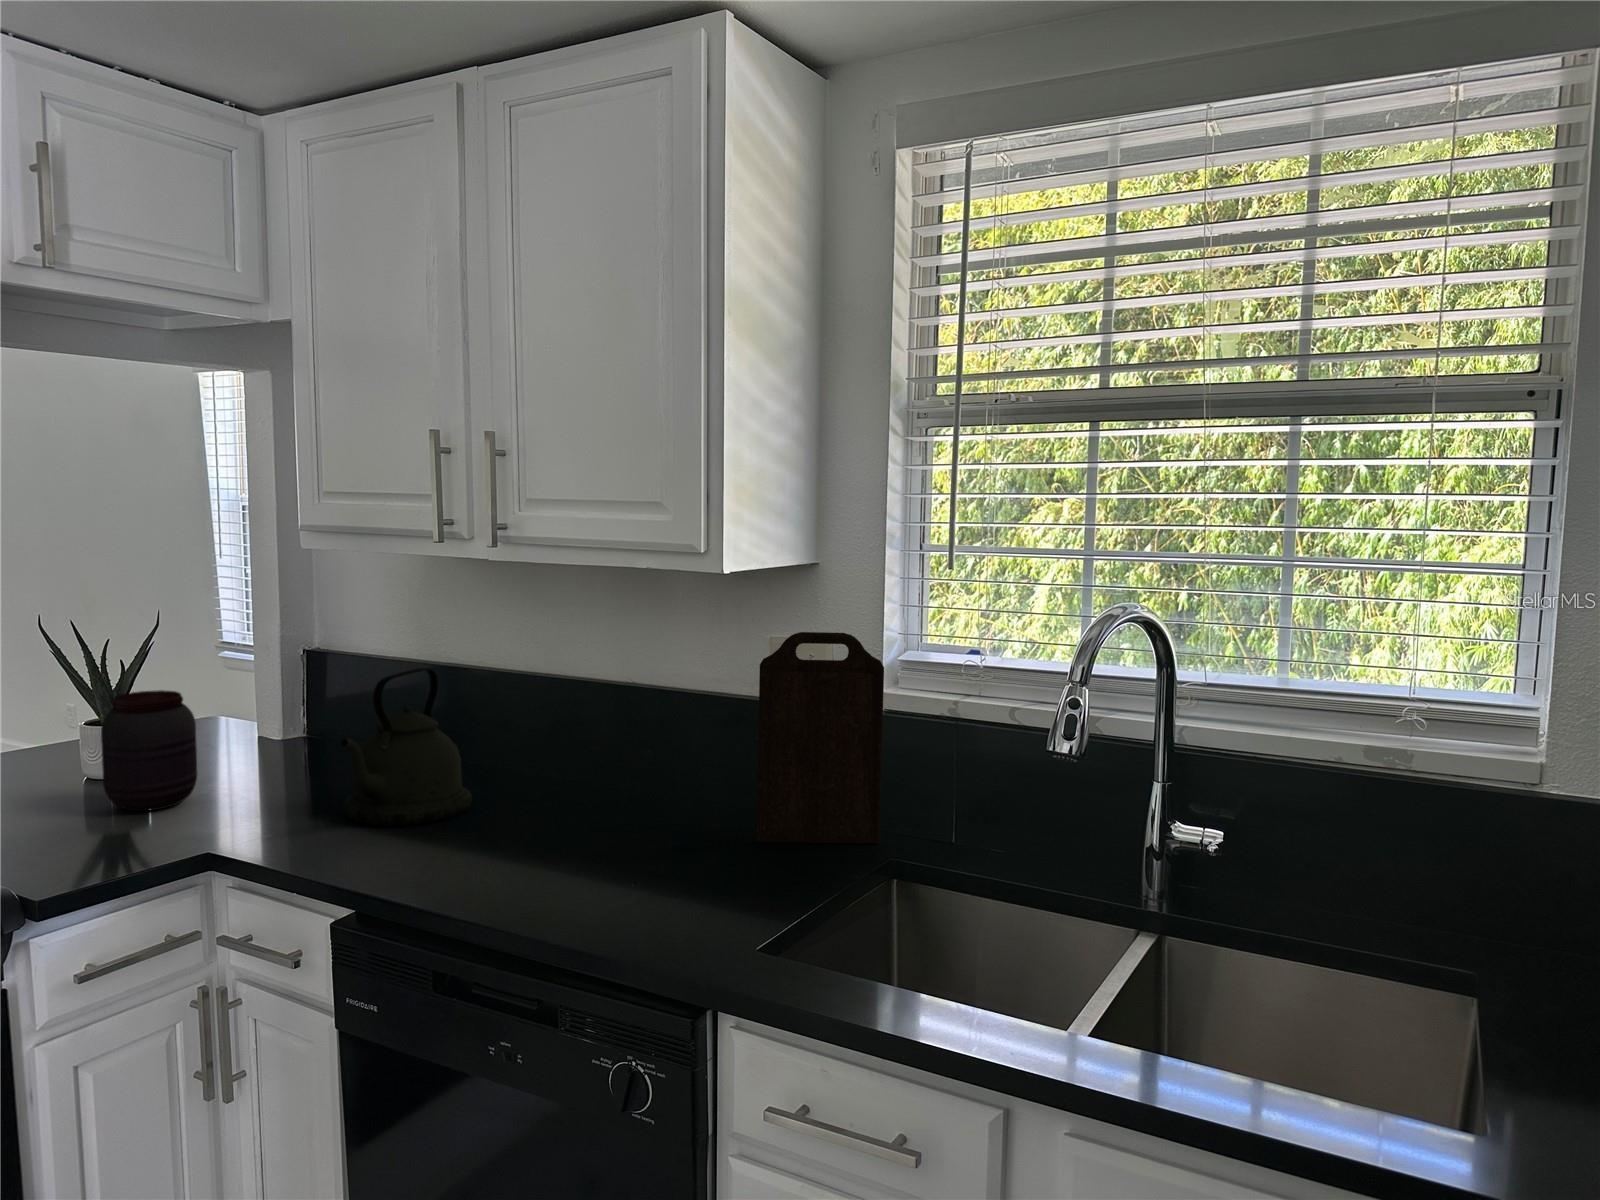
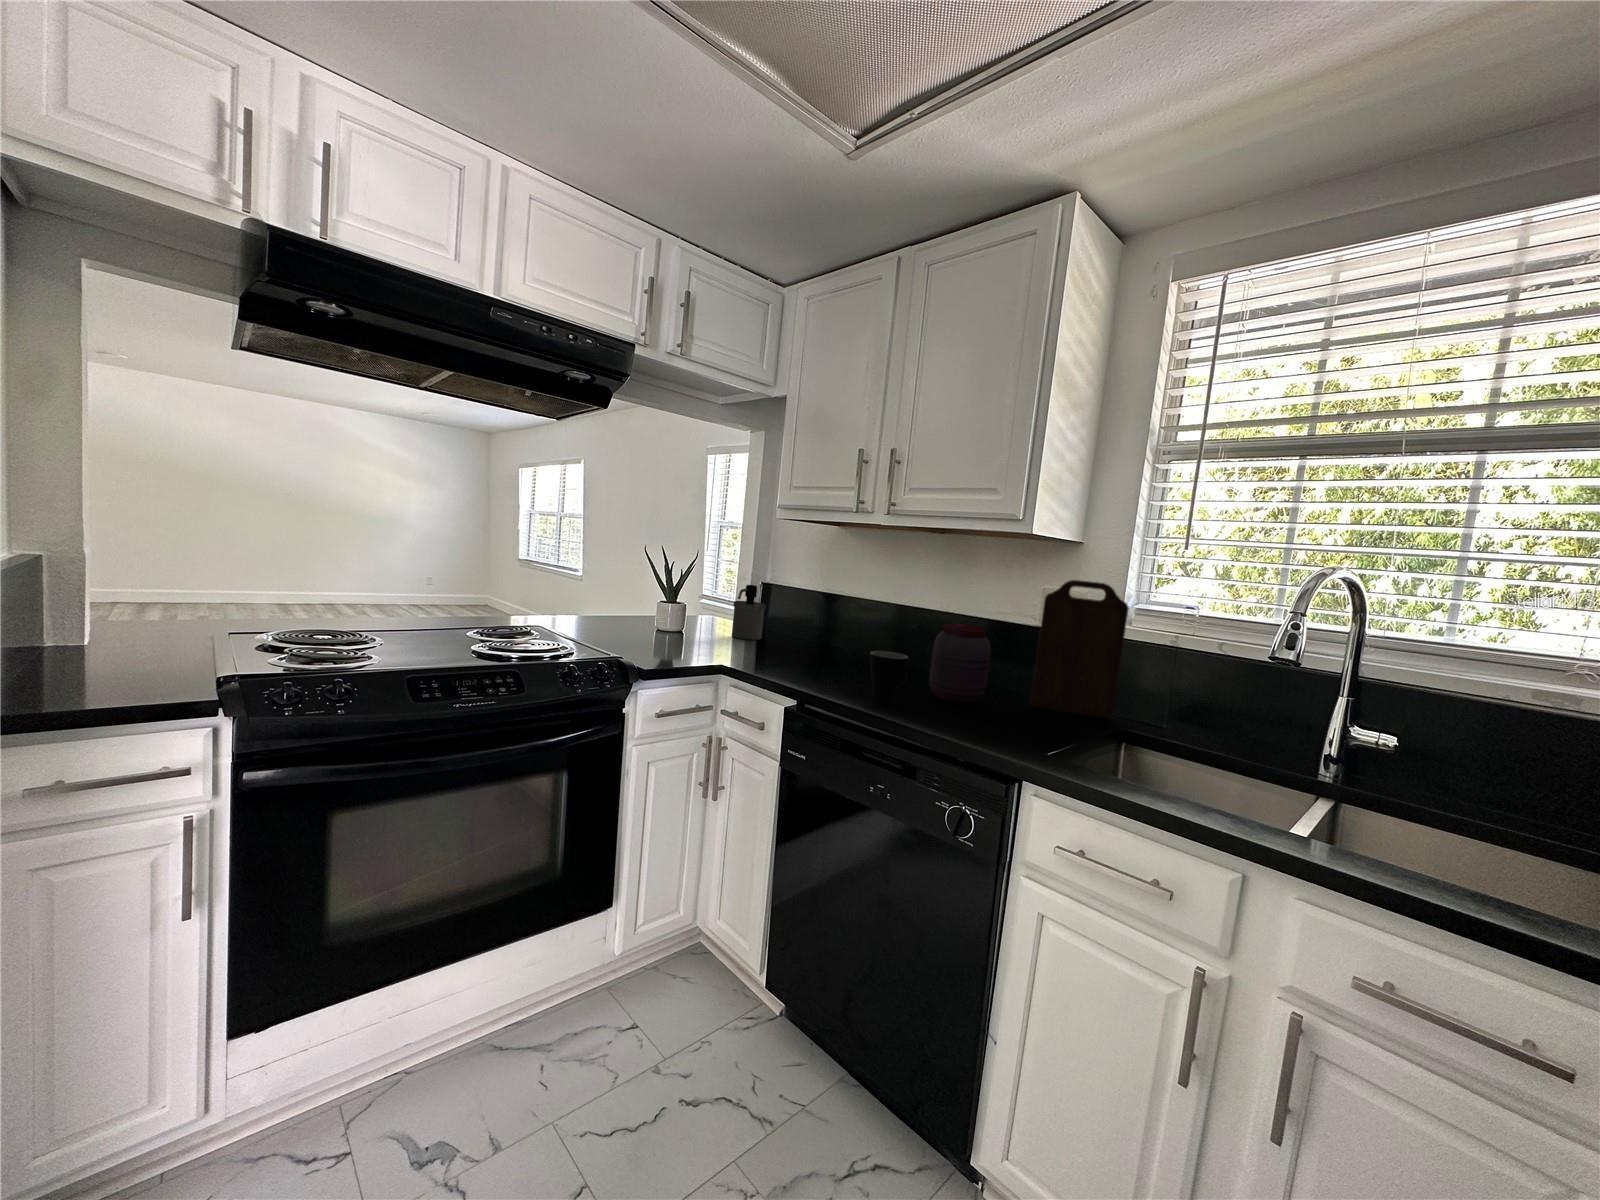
kettle: present [342,668,472,826] -> none [786,586,854,670]
soap dispenser: none [242,669,308,772] -> present [732,585,766,640]
jar: present [101,690,197,811] -> present [929,623,991,704]
mug: none [472,796,551,887] -> present [870,651,912,702]

